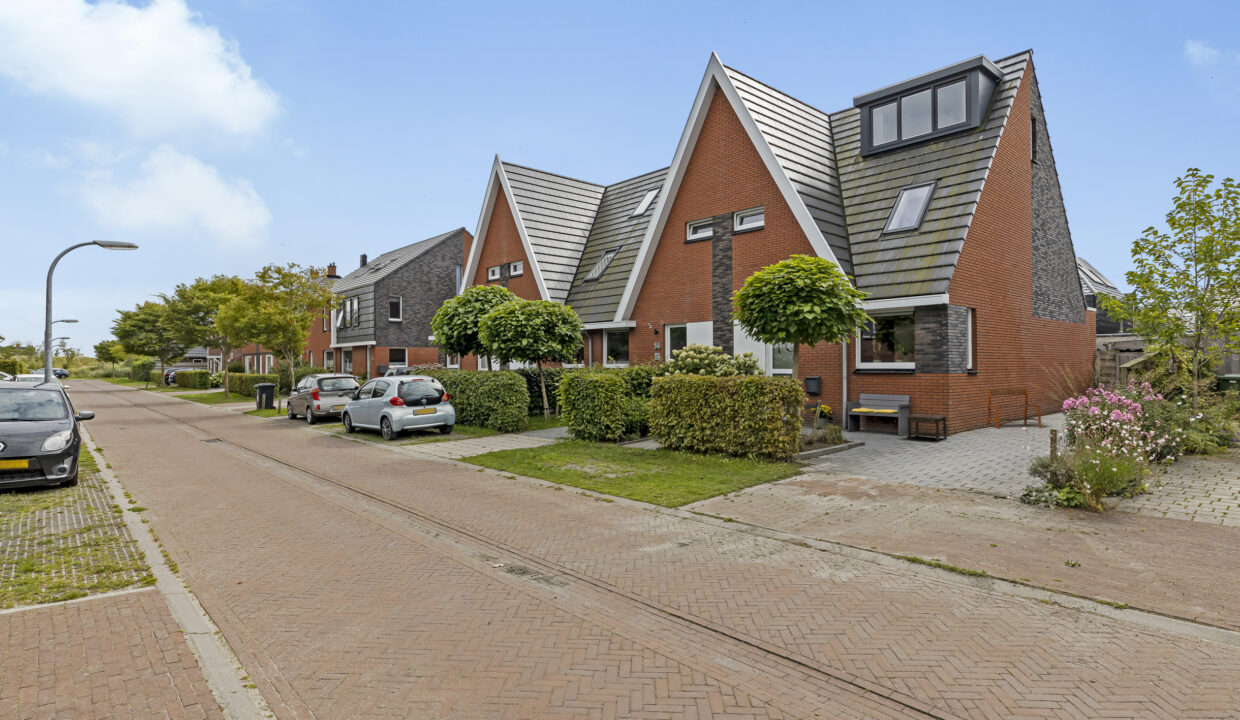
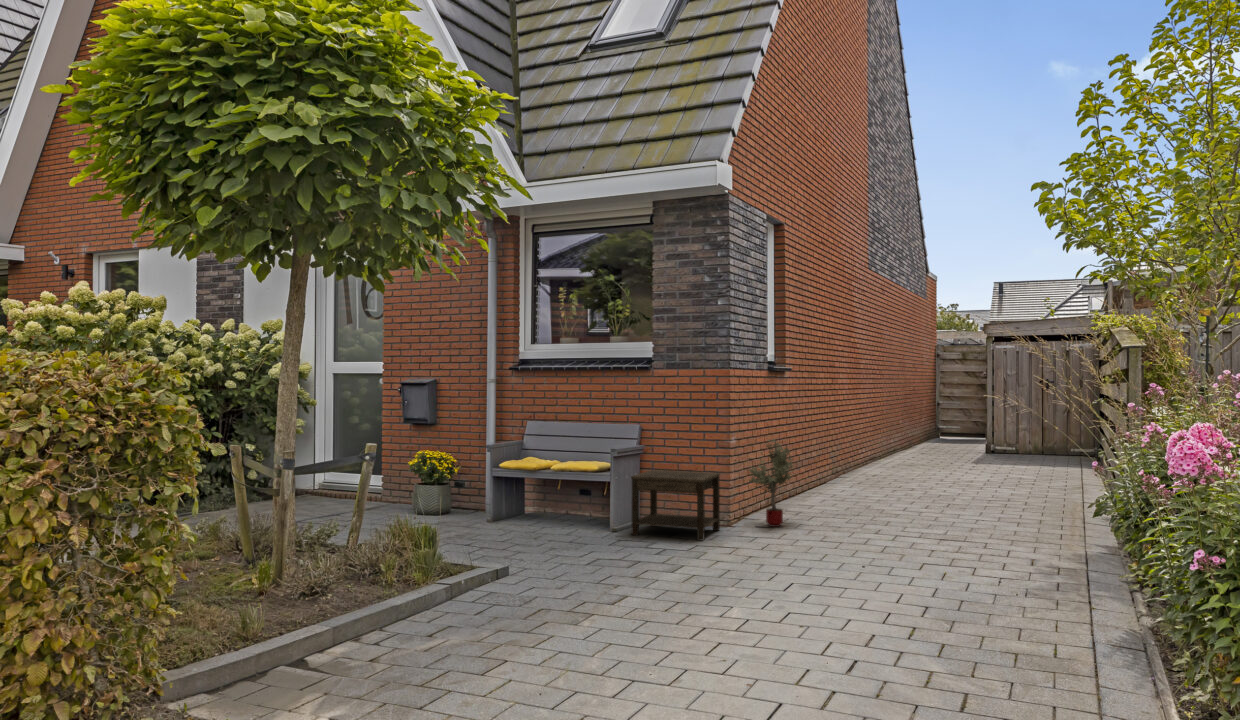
bench: present [986,387,1041,428] -> none [788,412,890,500]
potted tree: none [960,402,983,438] -> present [749,439,793,527]

